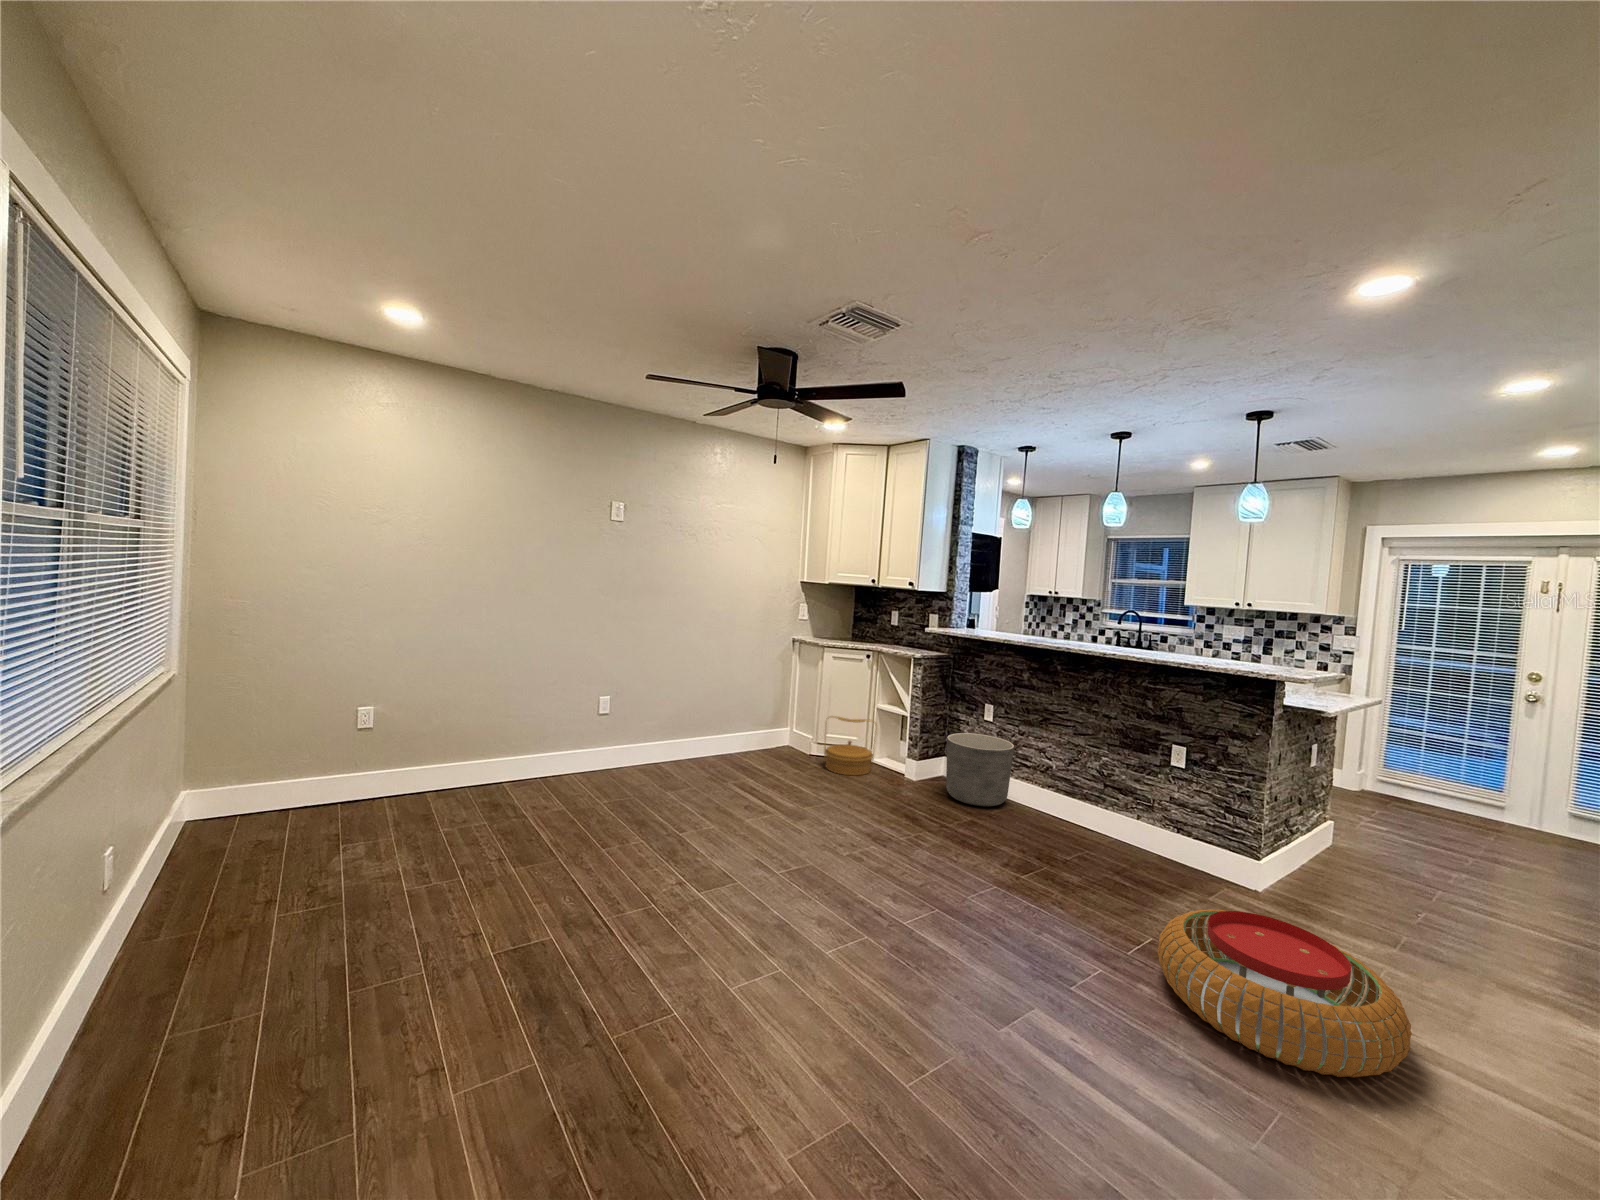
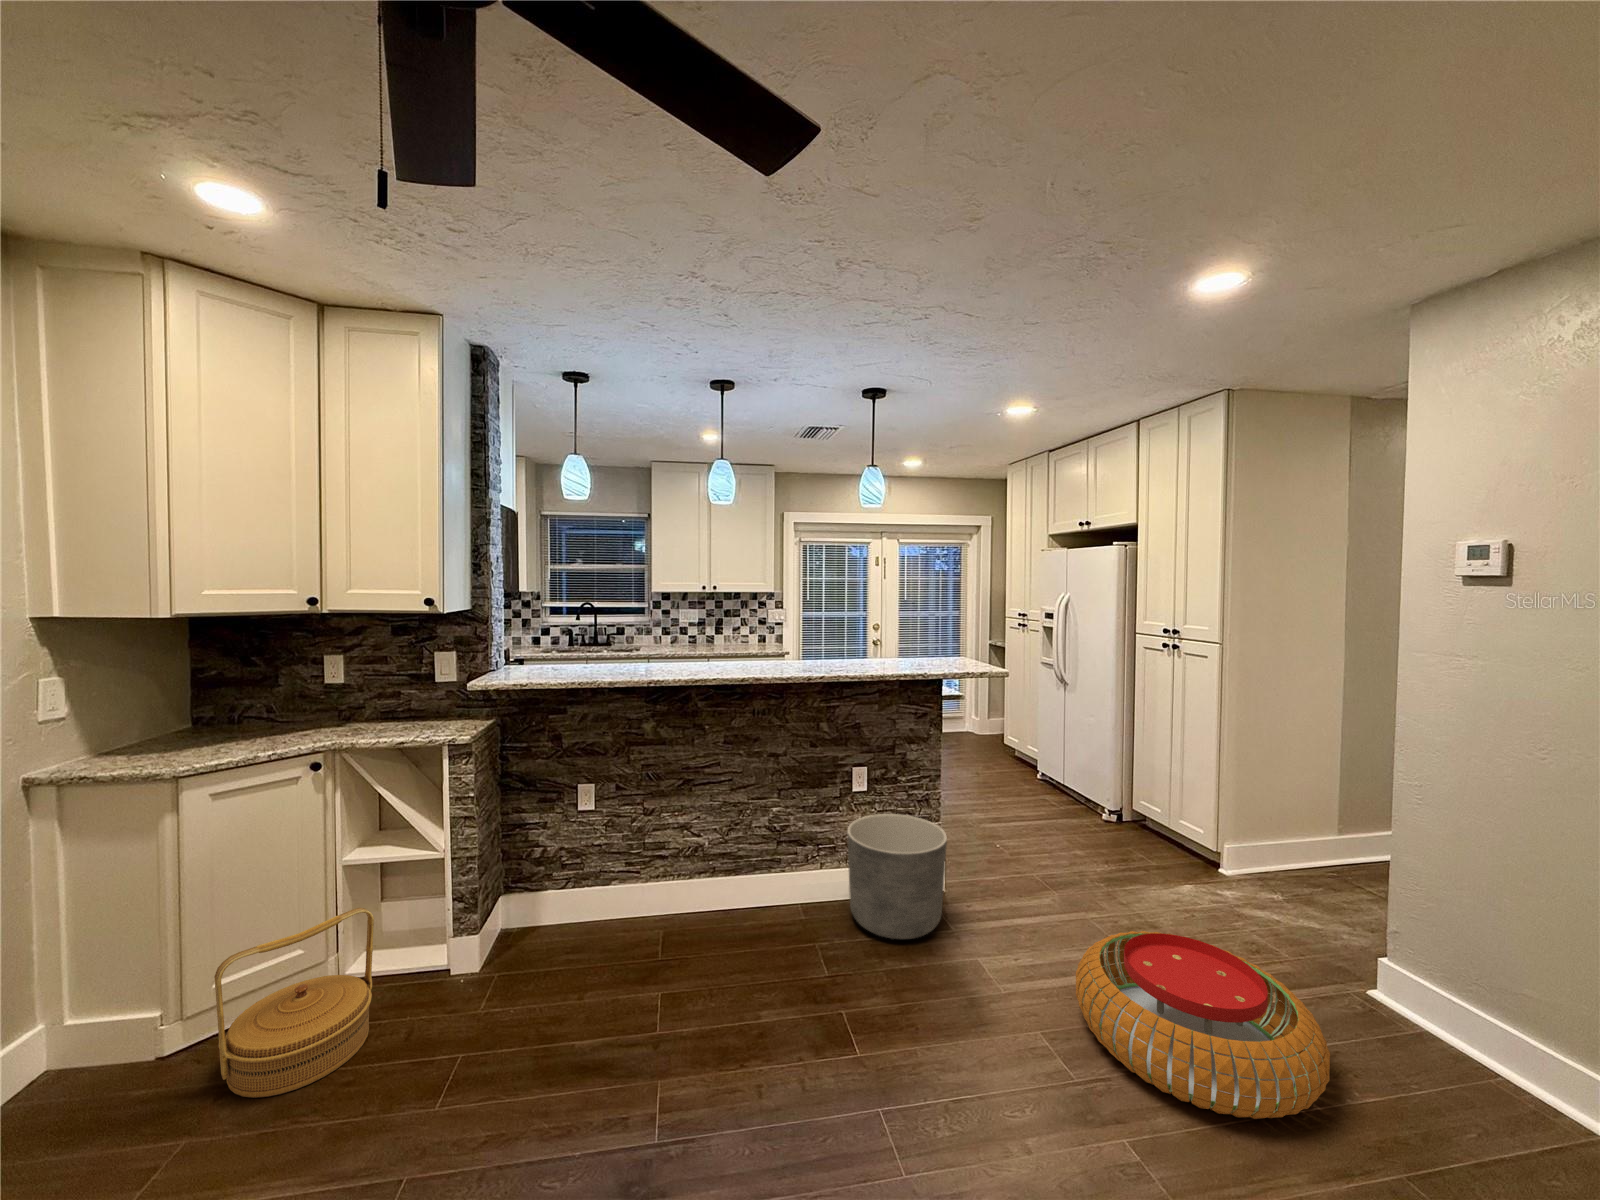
planter: present [946,733,1014,806] -> present [847,814,947,939]

